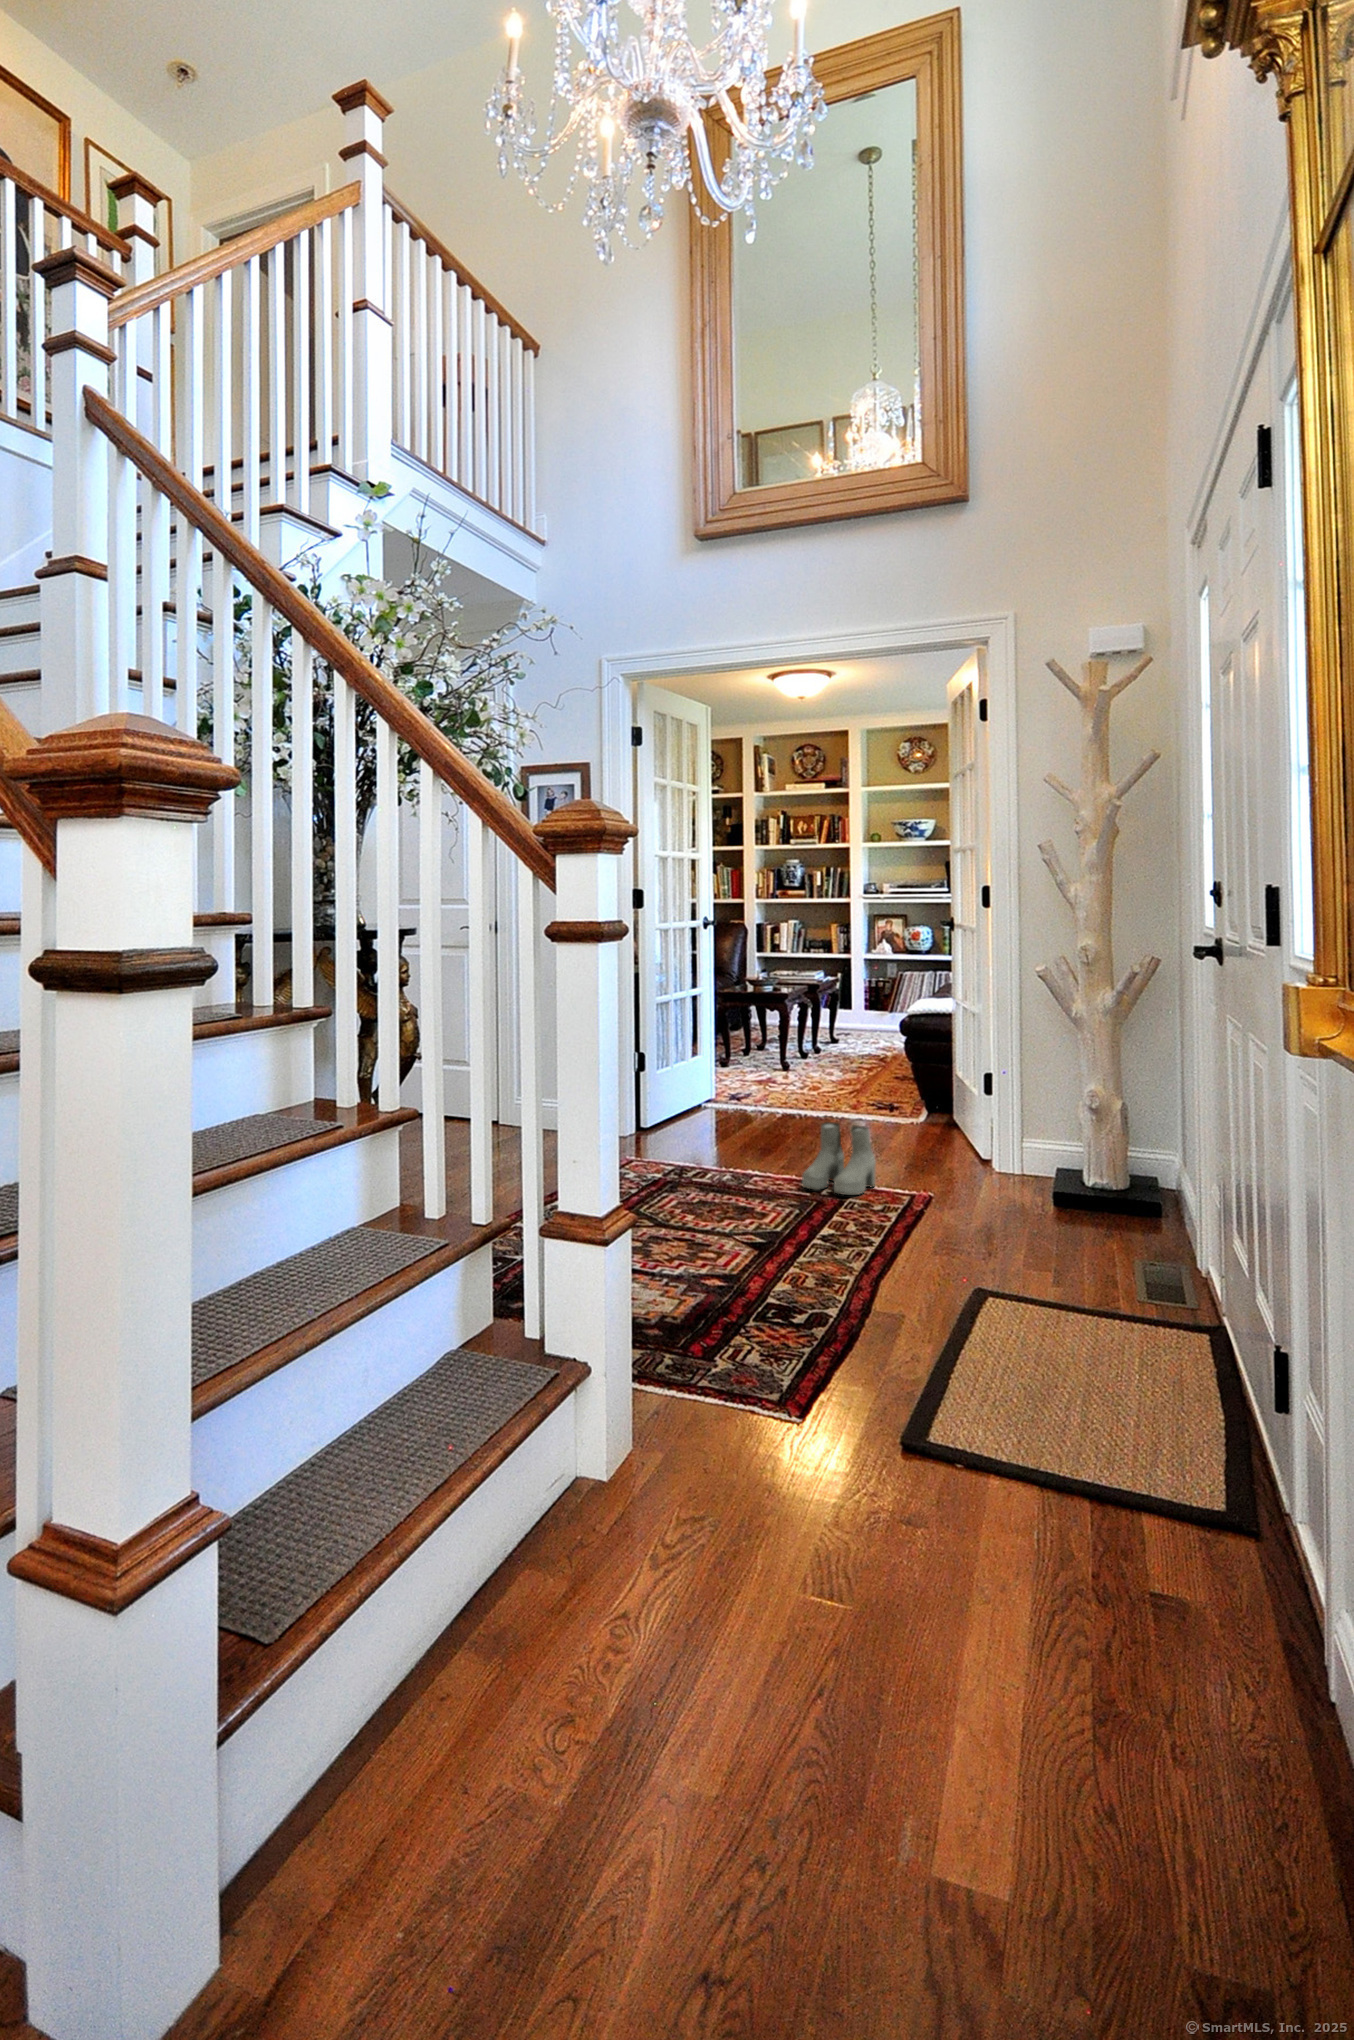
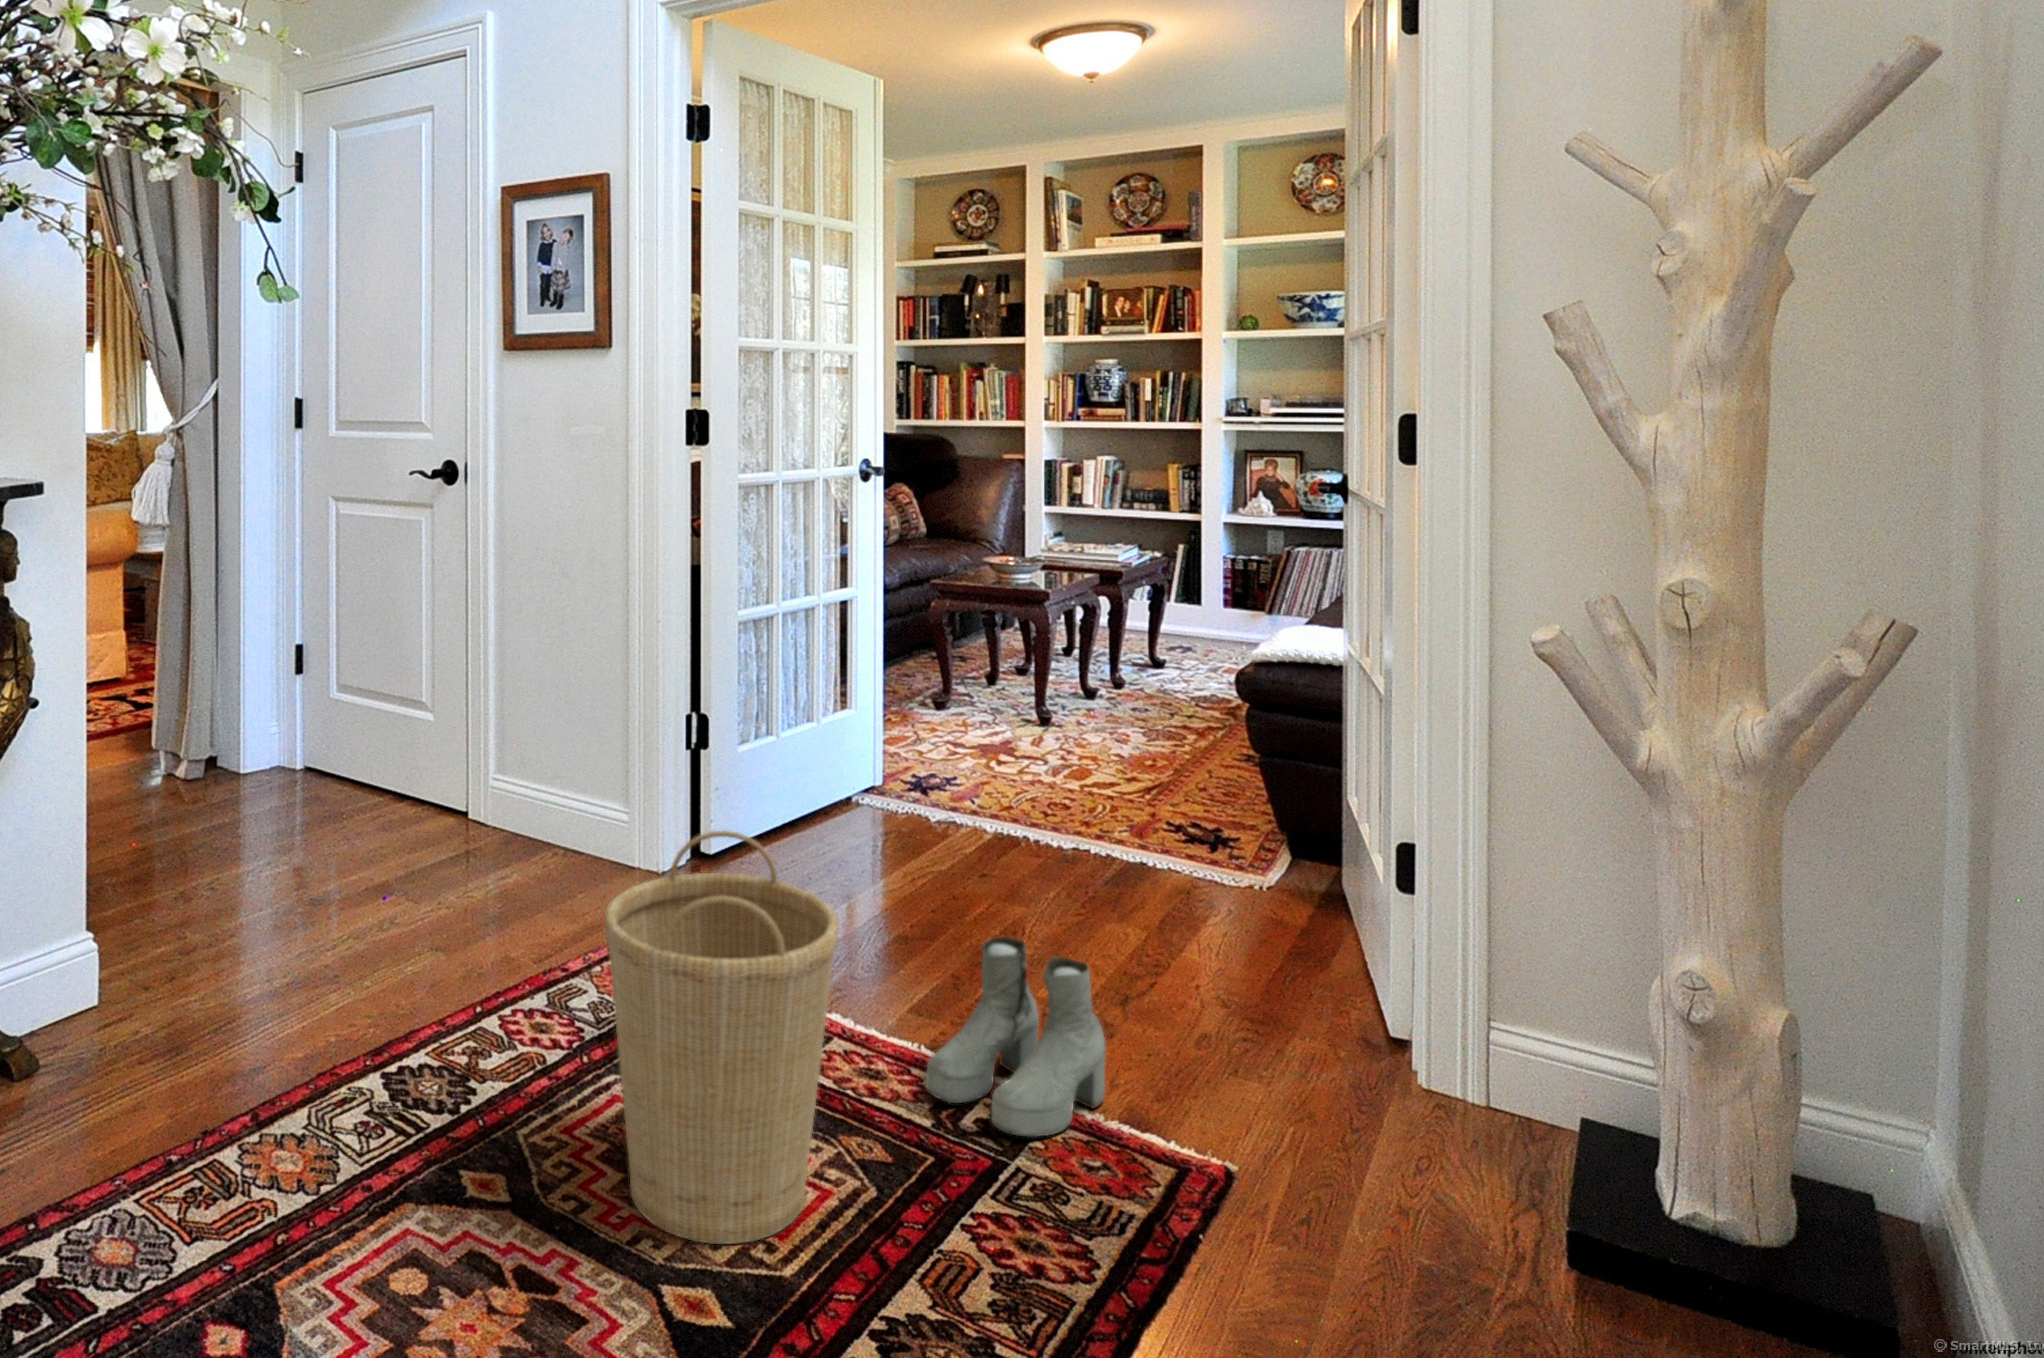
basket: none [684,1072,784,1229] -> present [605,831,839,1244]

